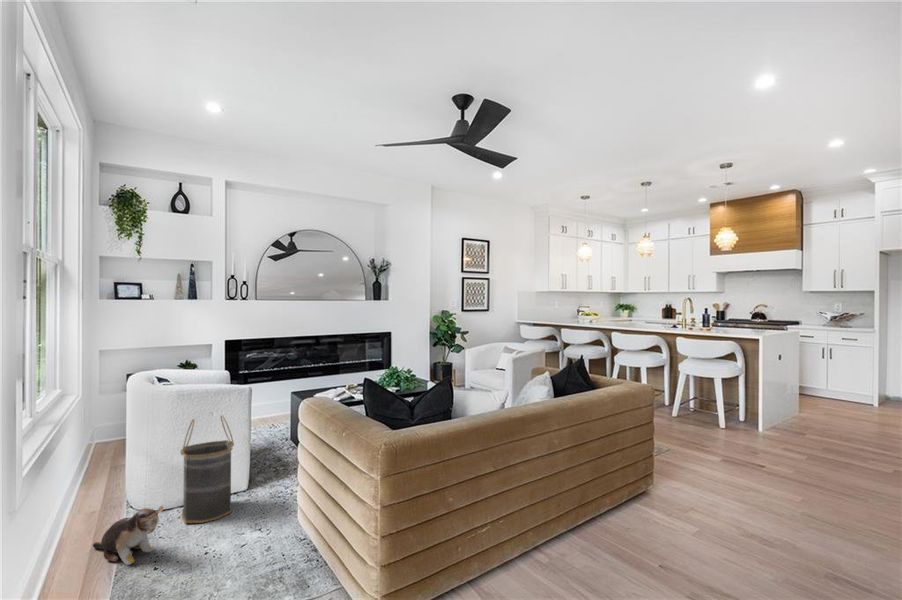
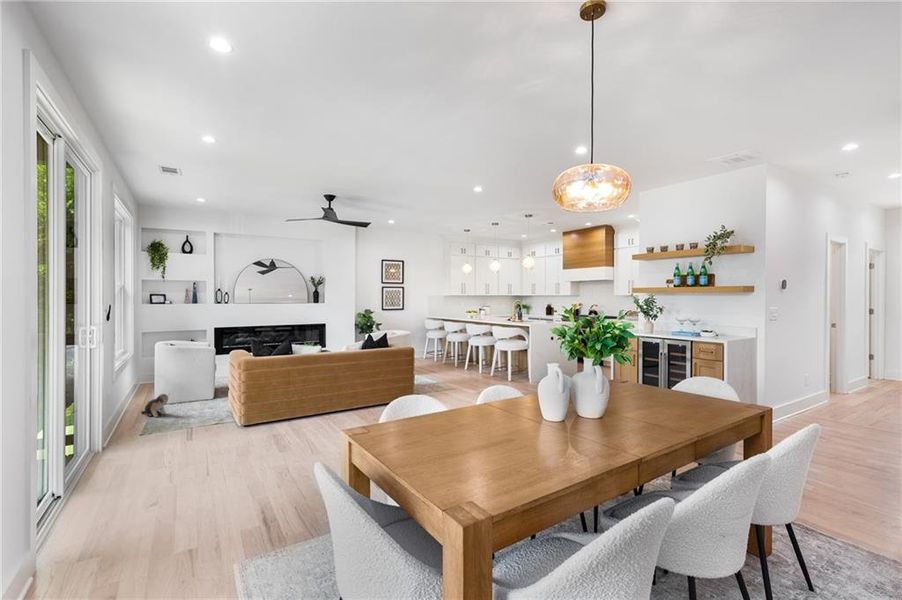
basket: present [181,416,234,523] -> none [180,360,206,408]

